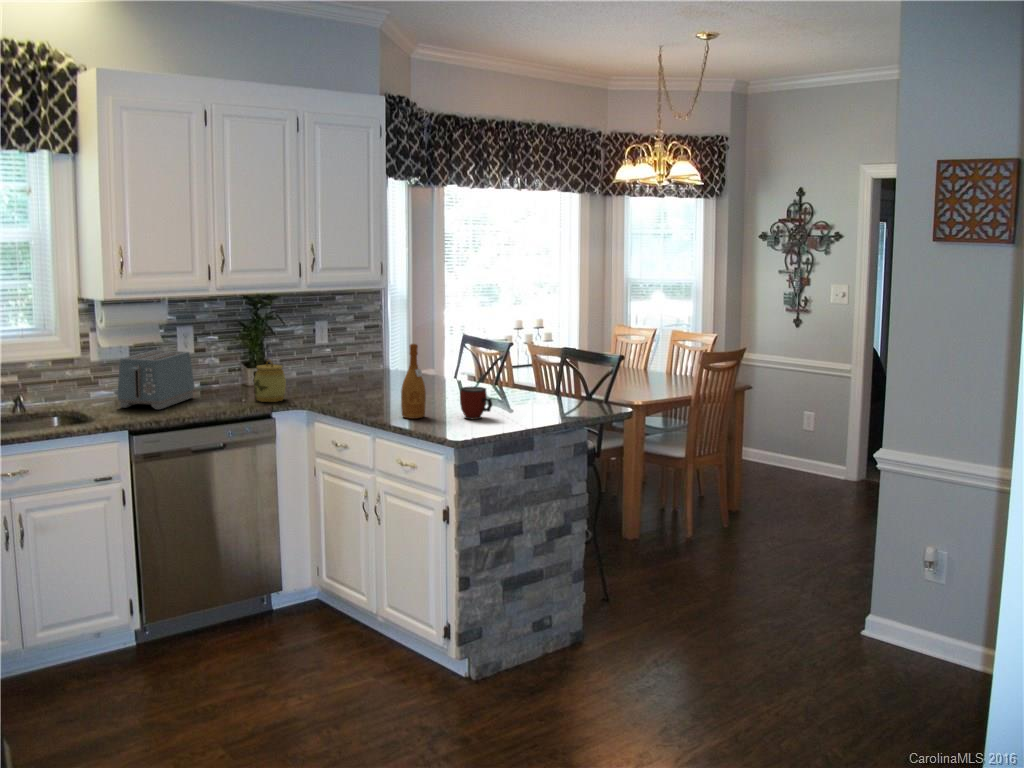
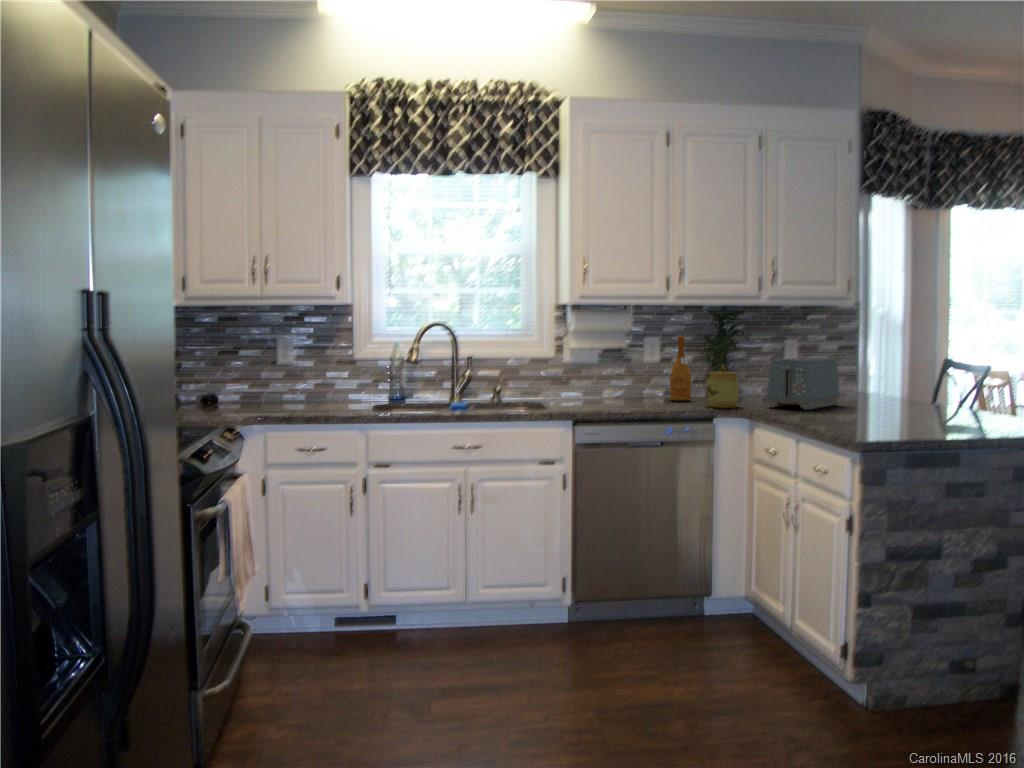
wine bottle: present [401,344,426,419] -> present [670,336,691,401]
toaster: present [118,350,194,410] -> present [767,358,840,410]
mug: present [460,387,492,419] -> none [929,392,973,430]

